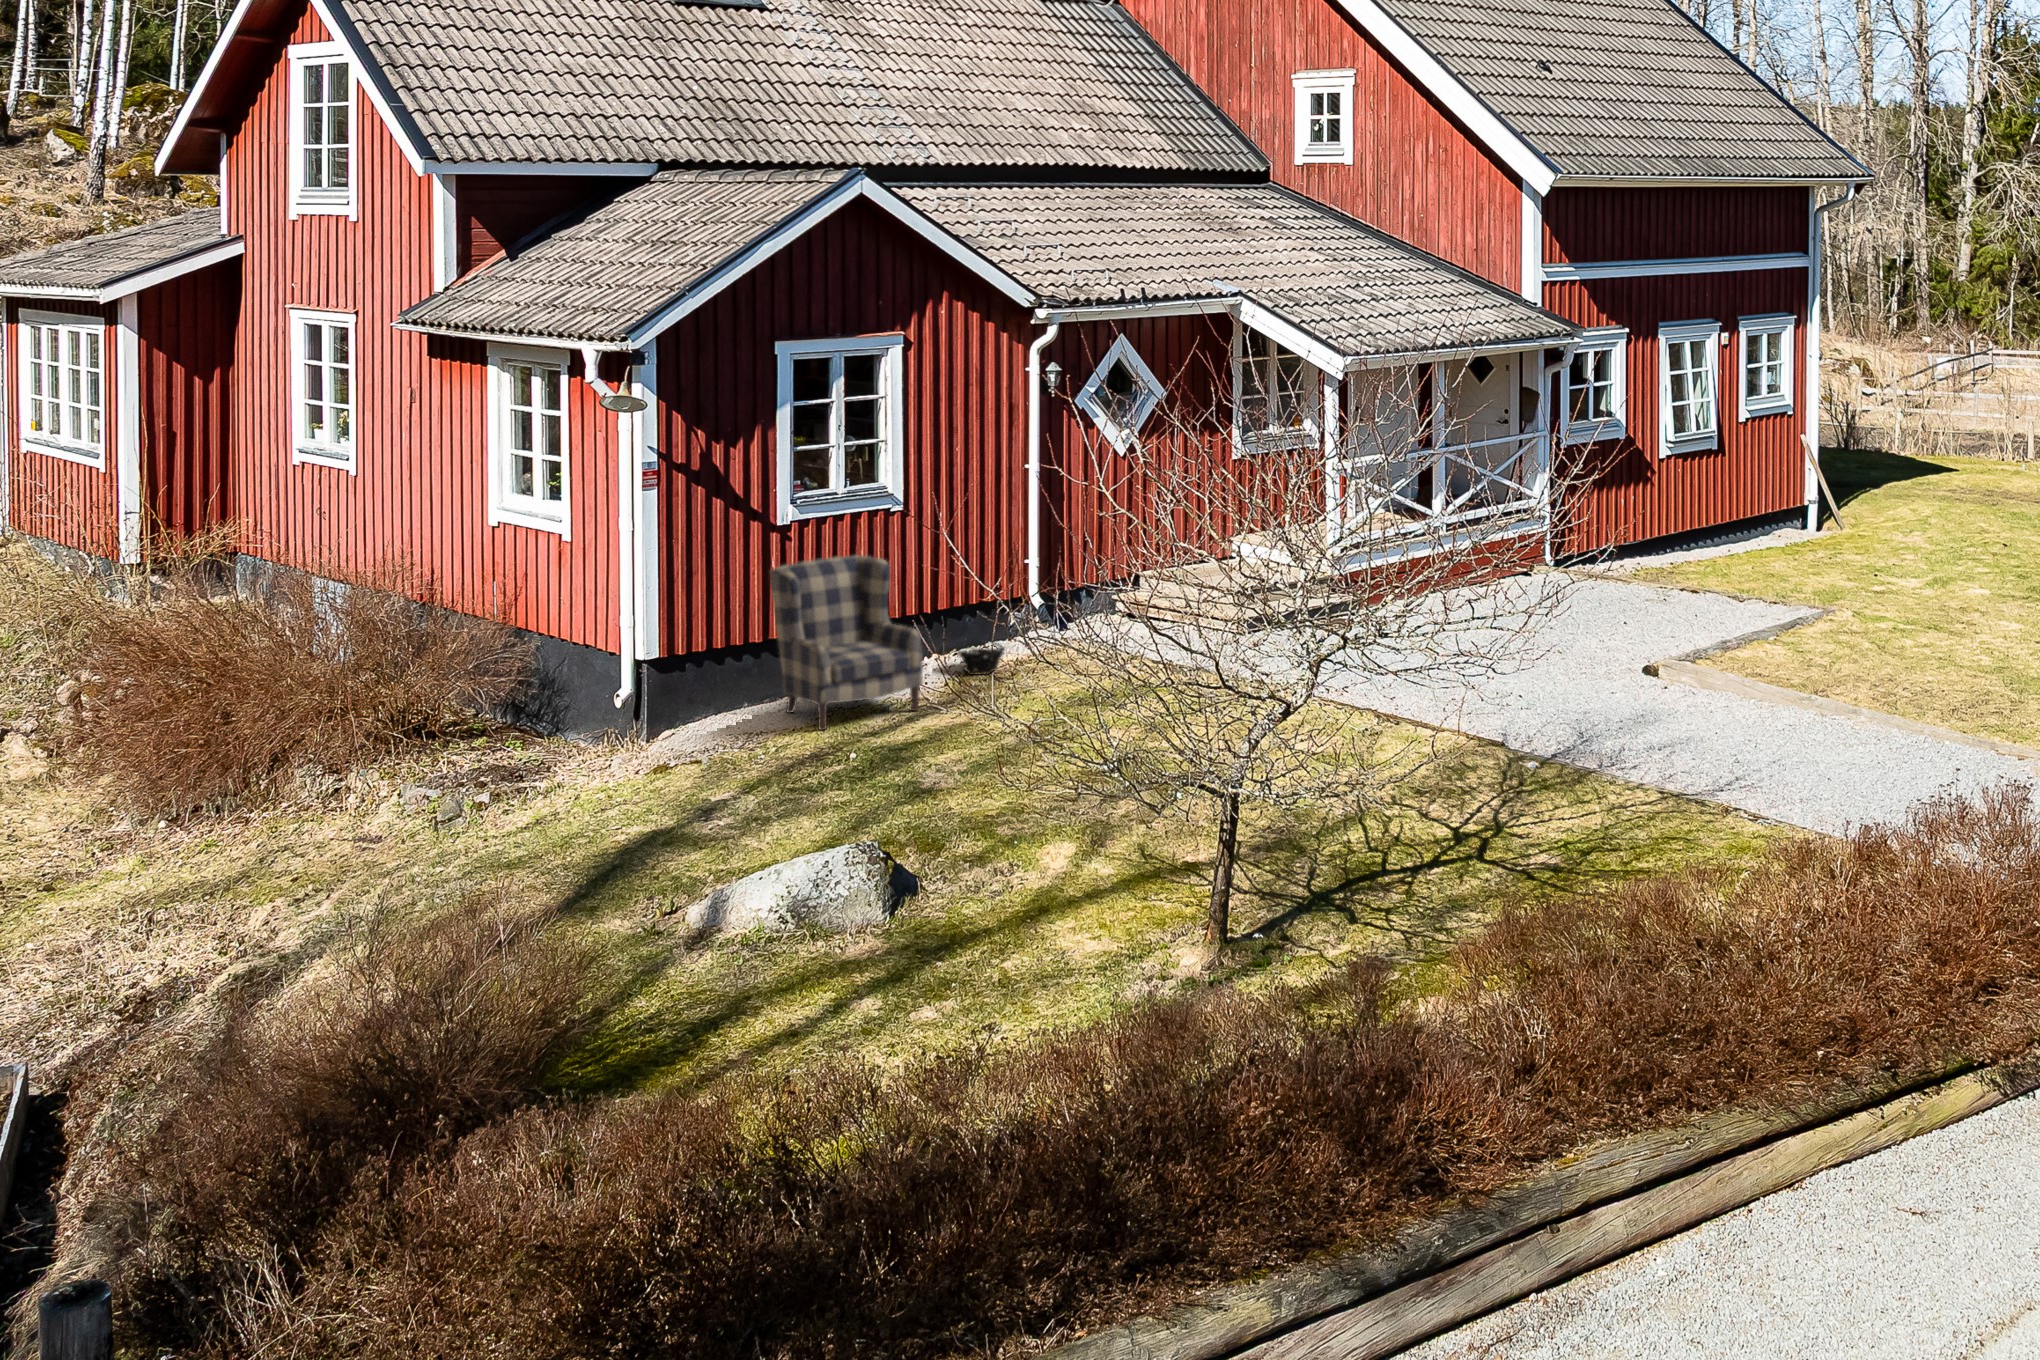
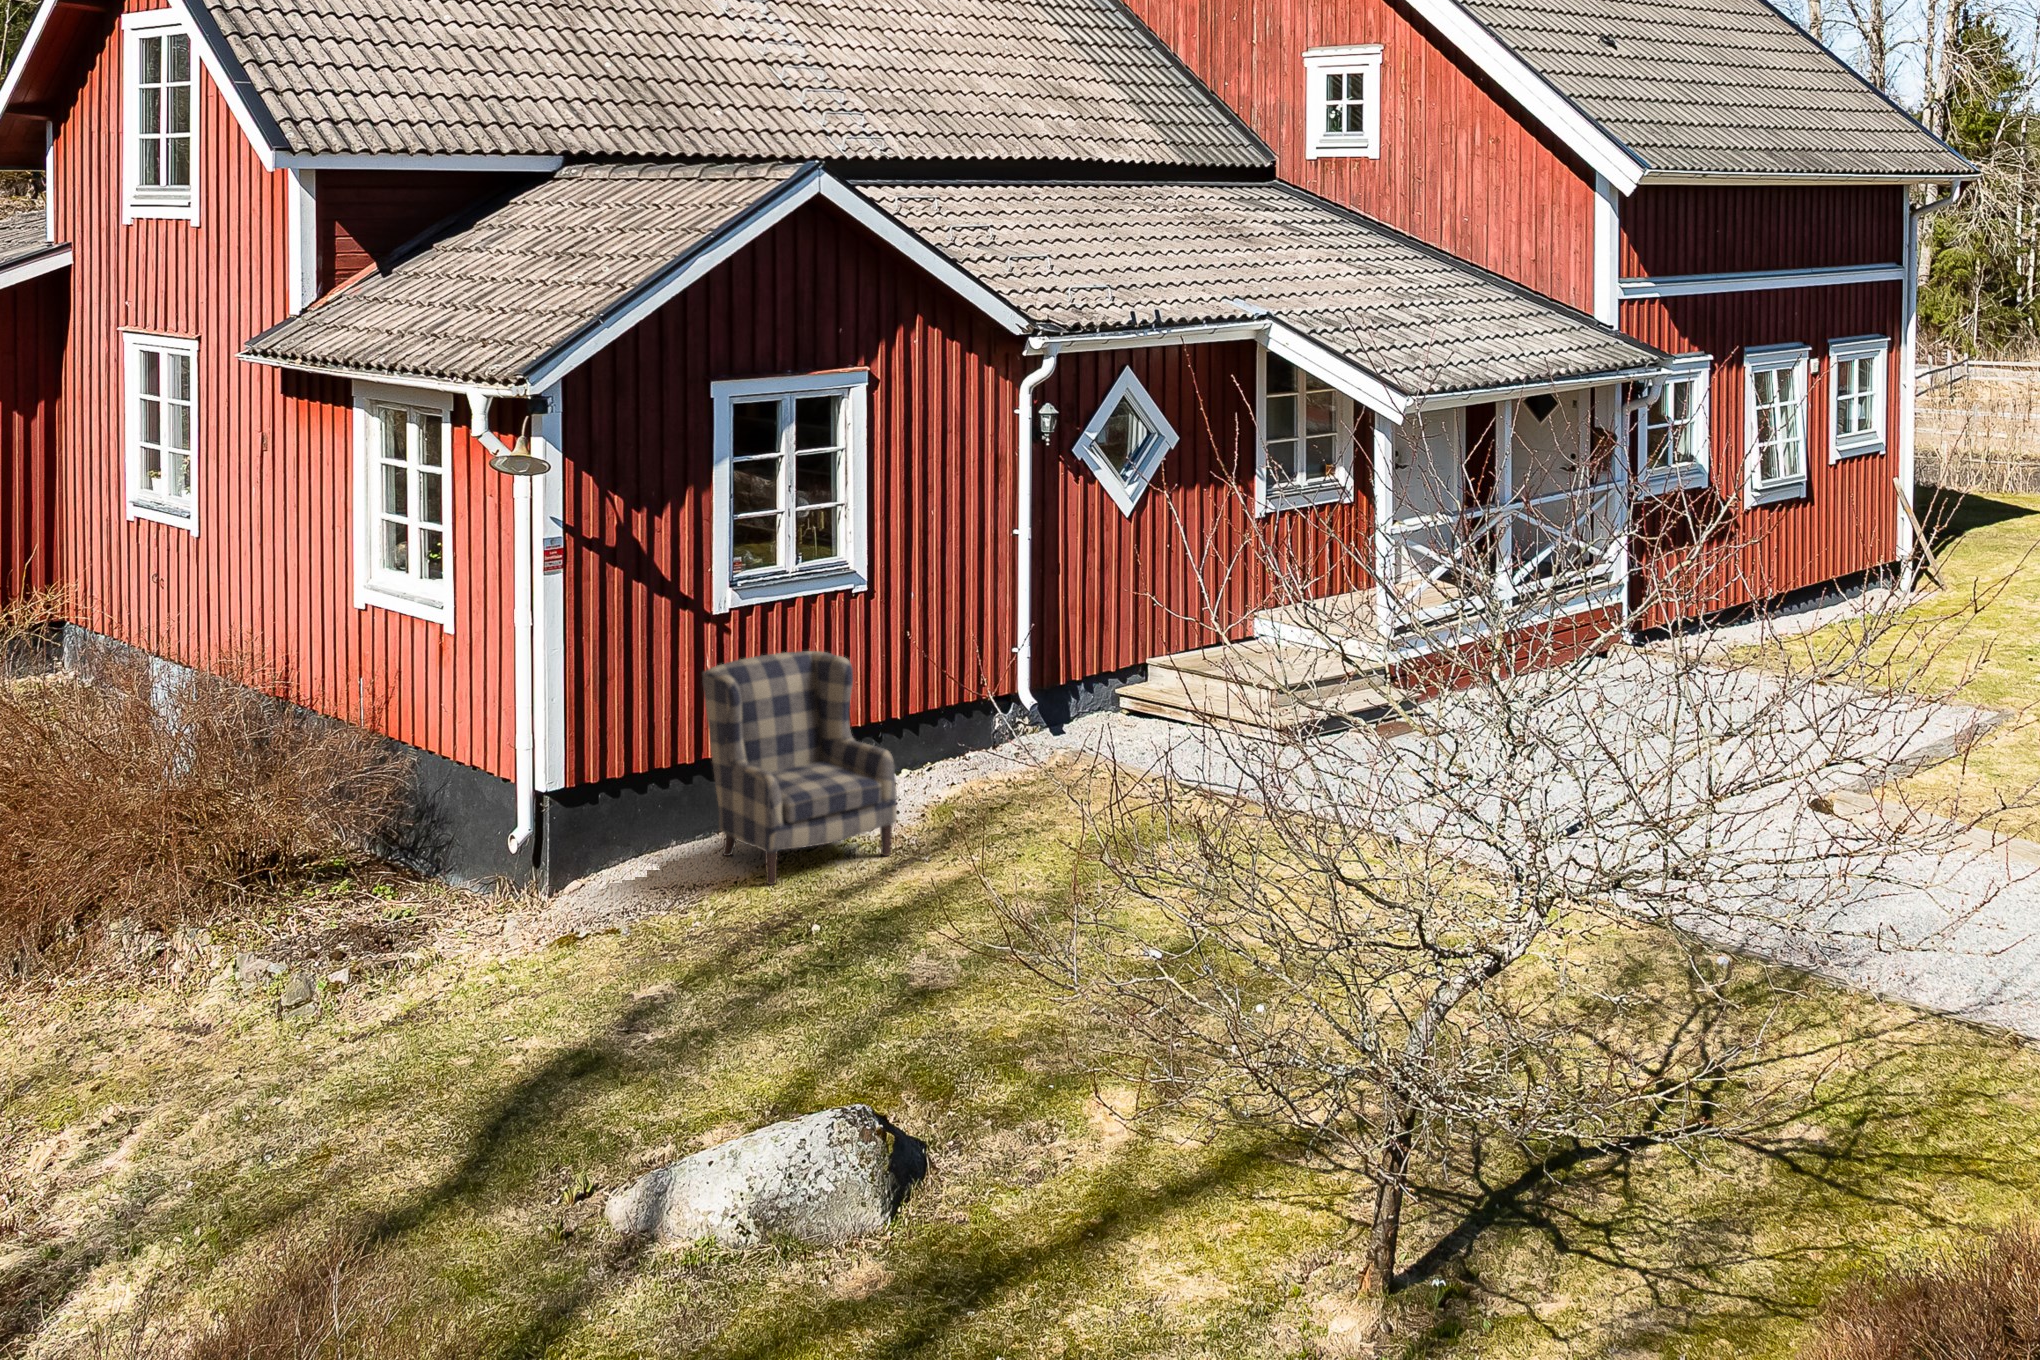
basket: present [957,642,1004,675] -> none [925,734,991,799]

